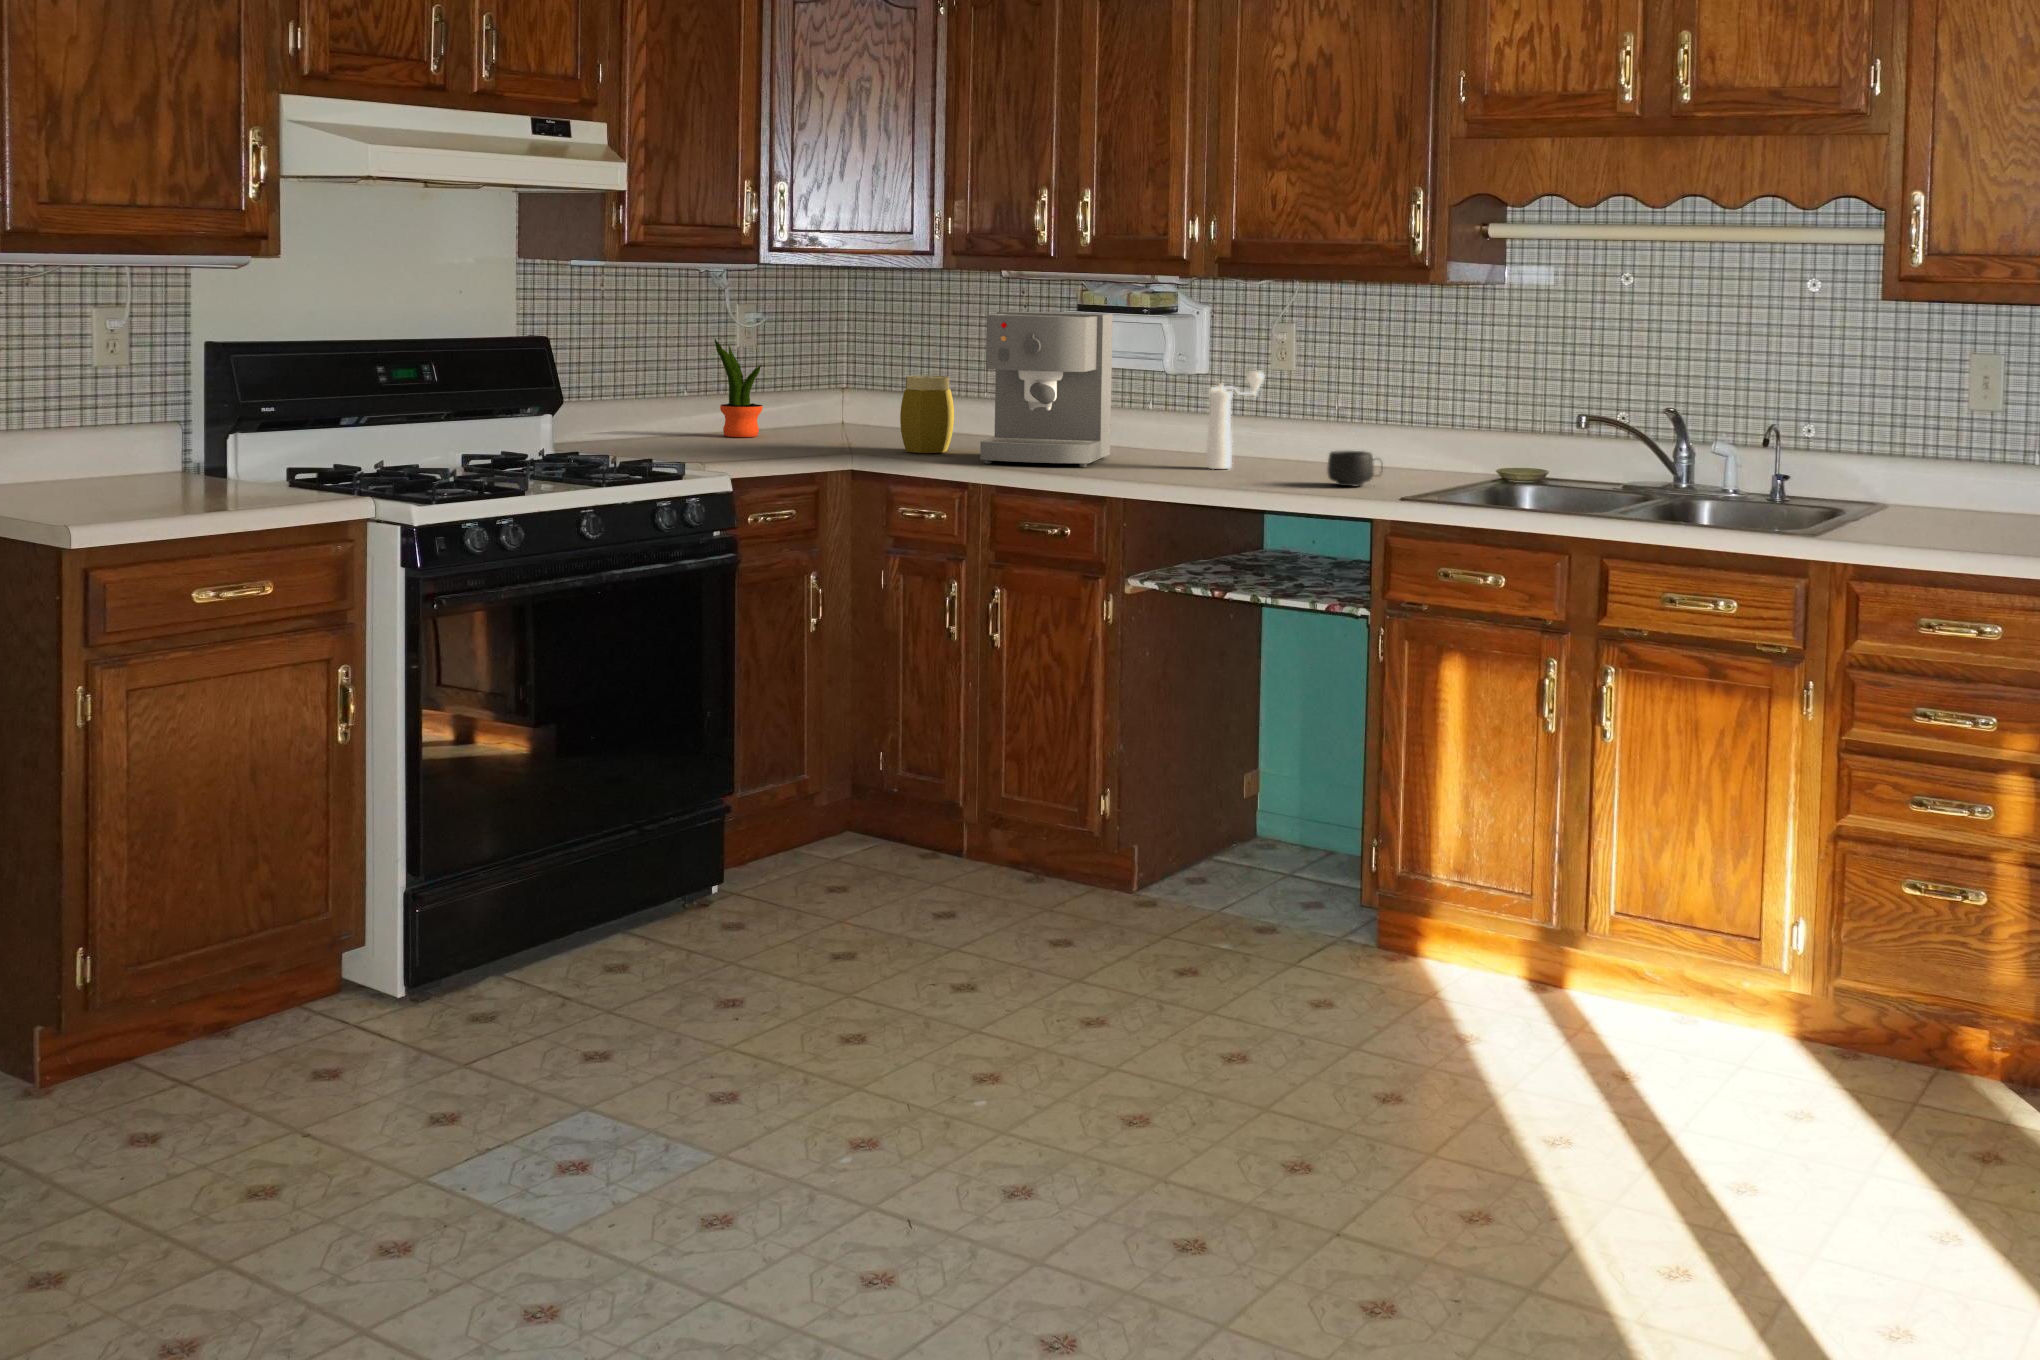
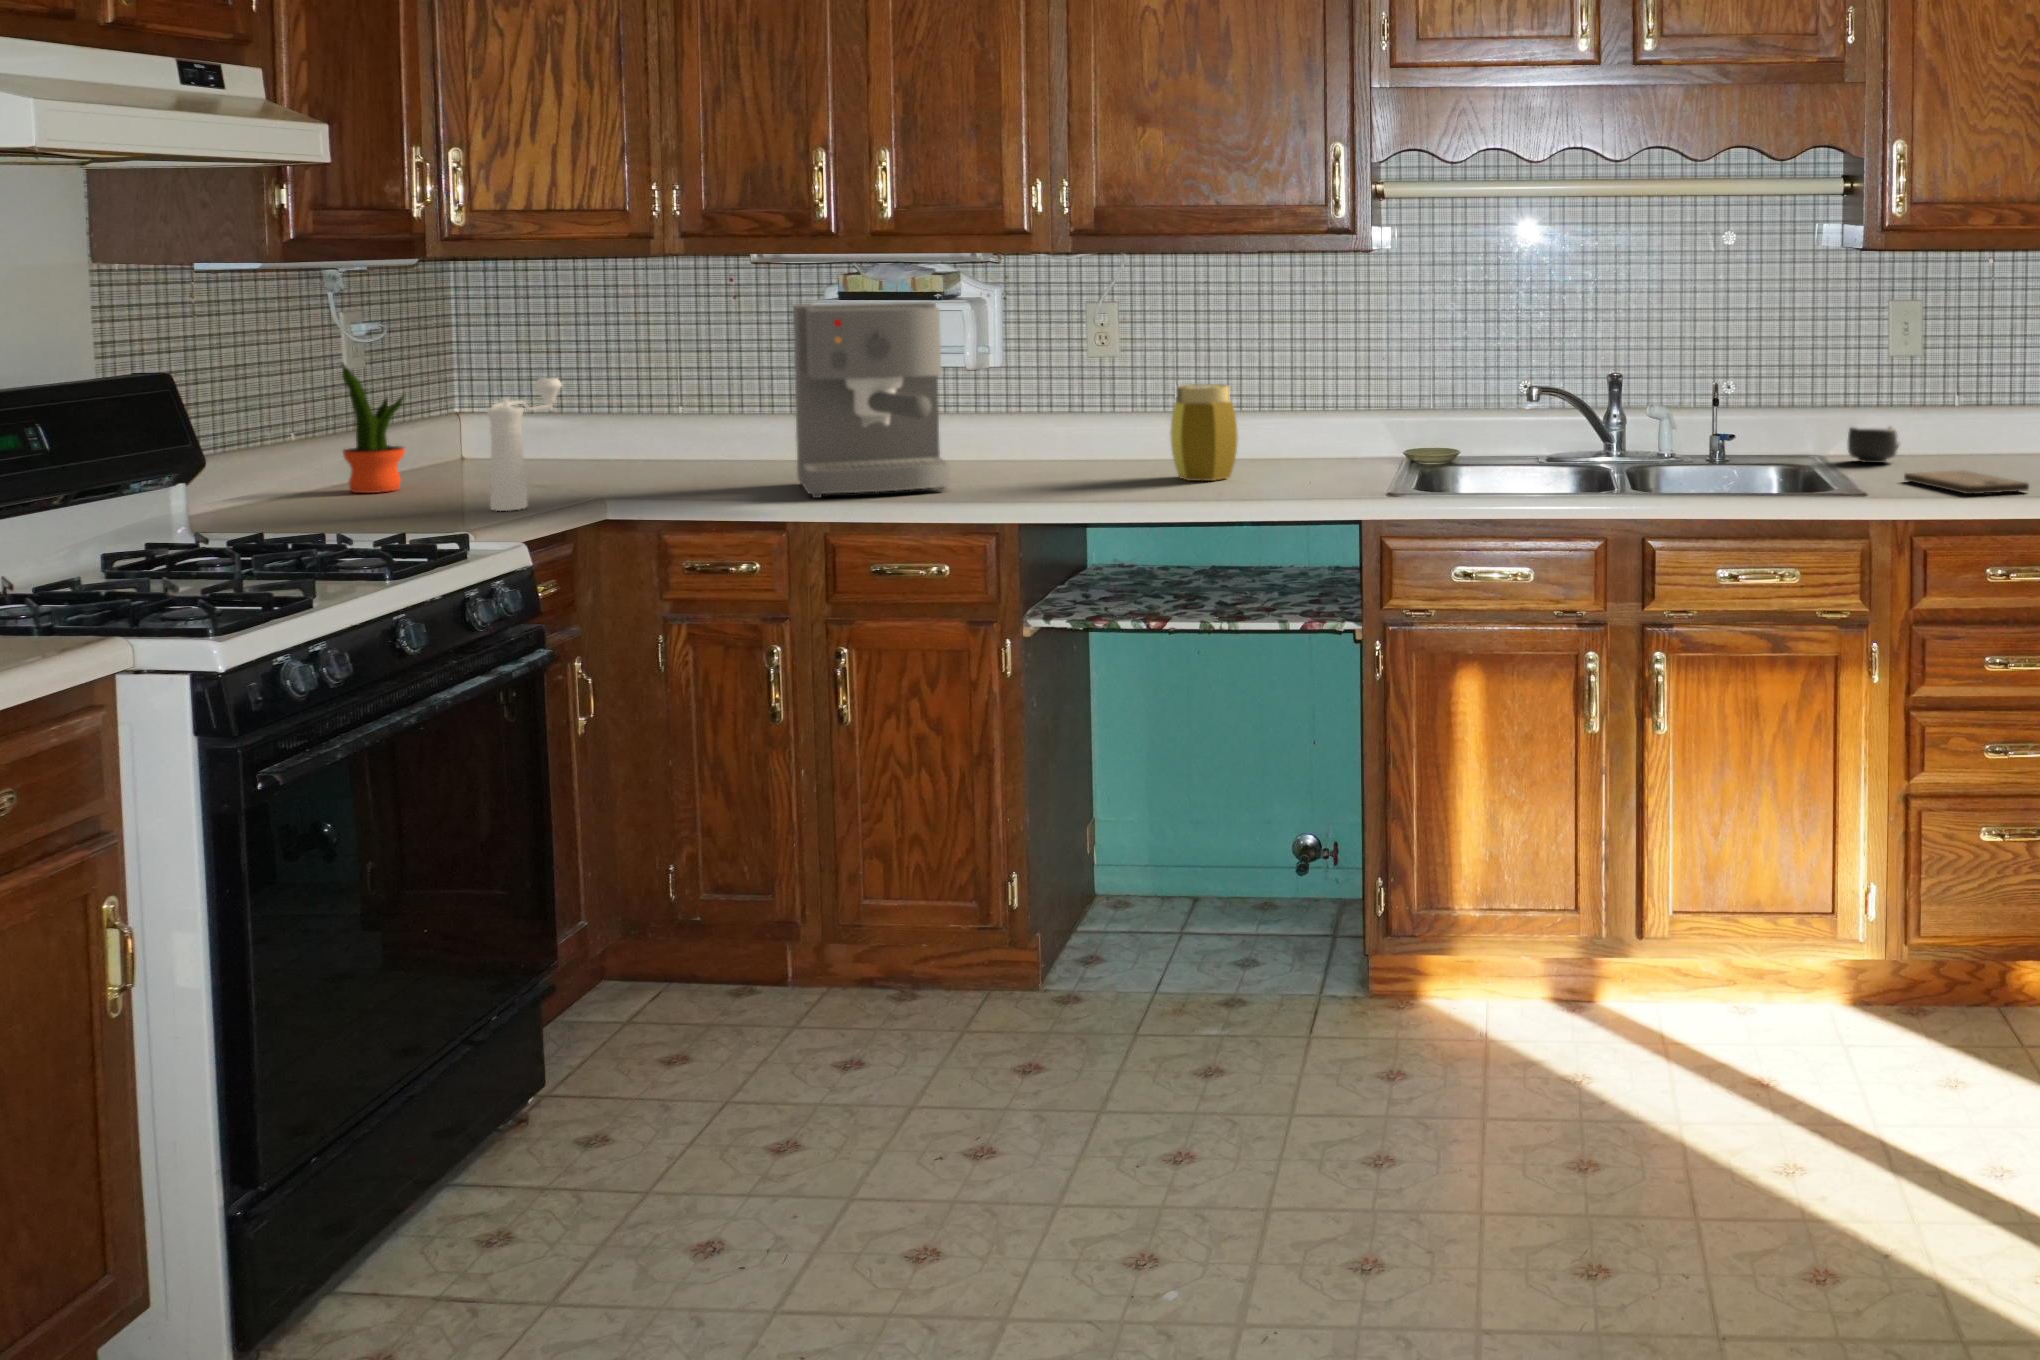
pepper mill: present [1206,371,1265,469] -> present [487,378,562,511]
jar: present [900,376,954,453] -> present [1170,384,1238,481]
mug: present [1327,451,1374,486] -> present [1848,427,1899,463]
cutting board: none [1911,523,2003,548] -> present [1904,470,2029,494]

